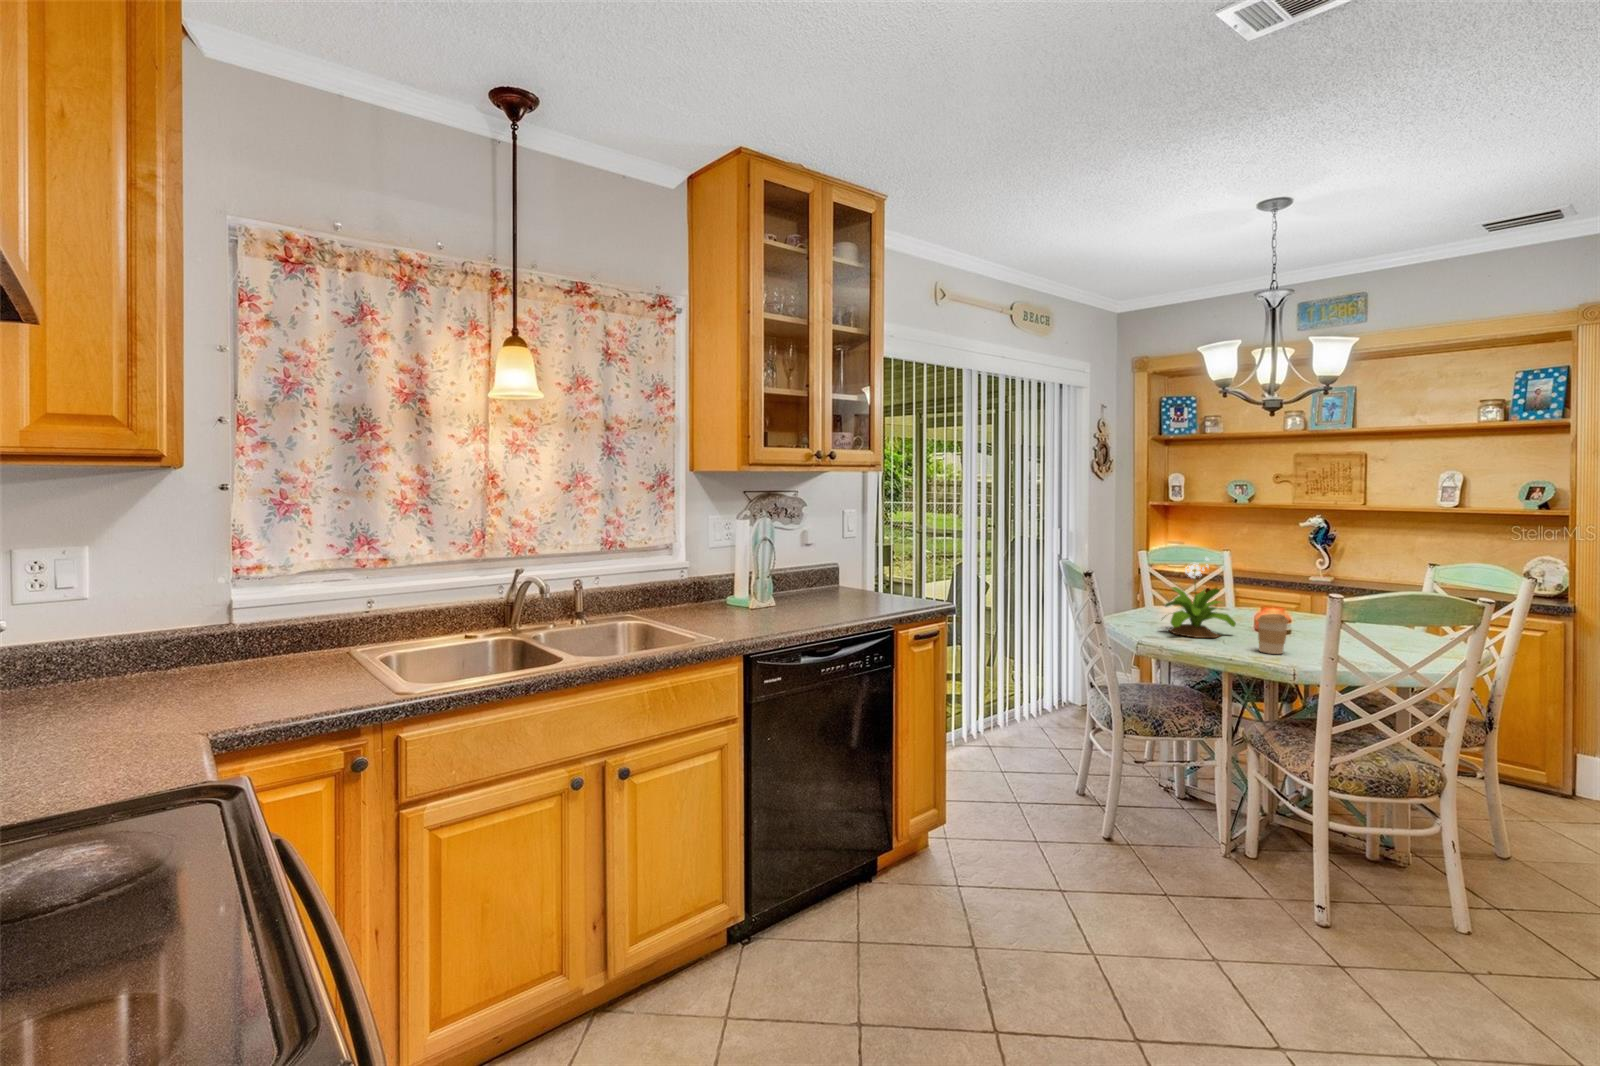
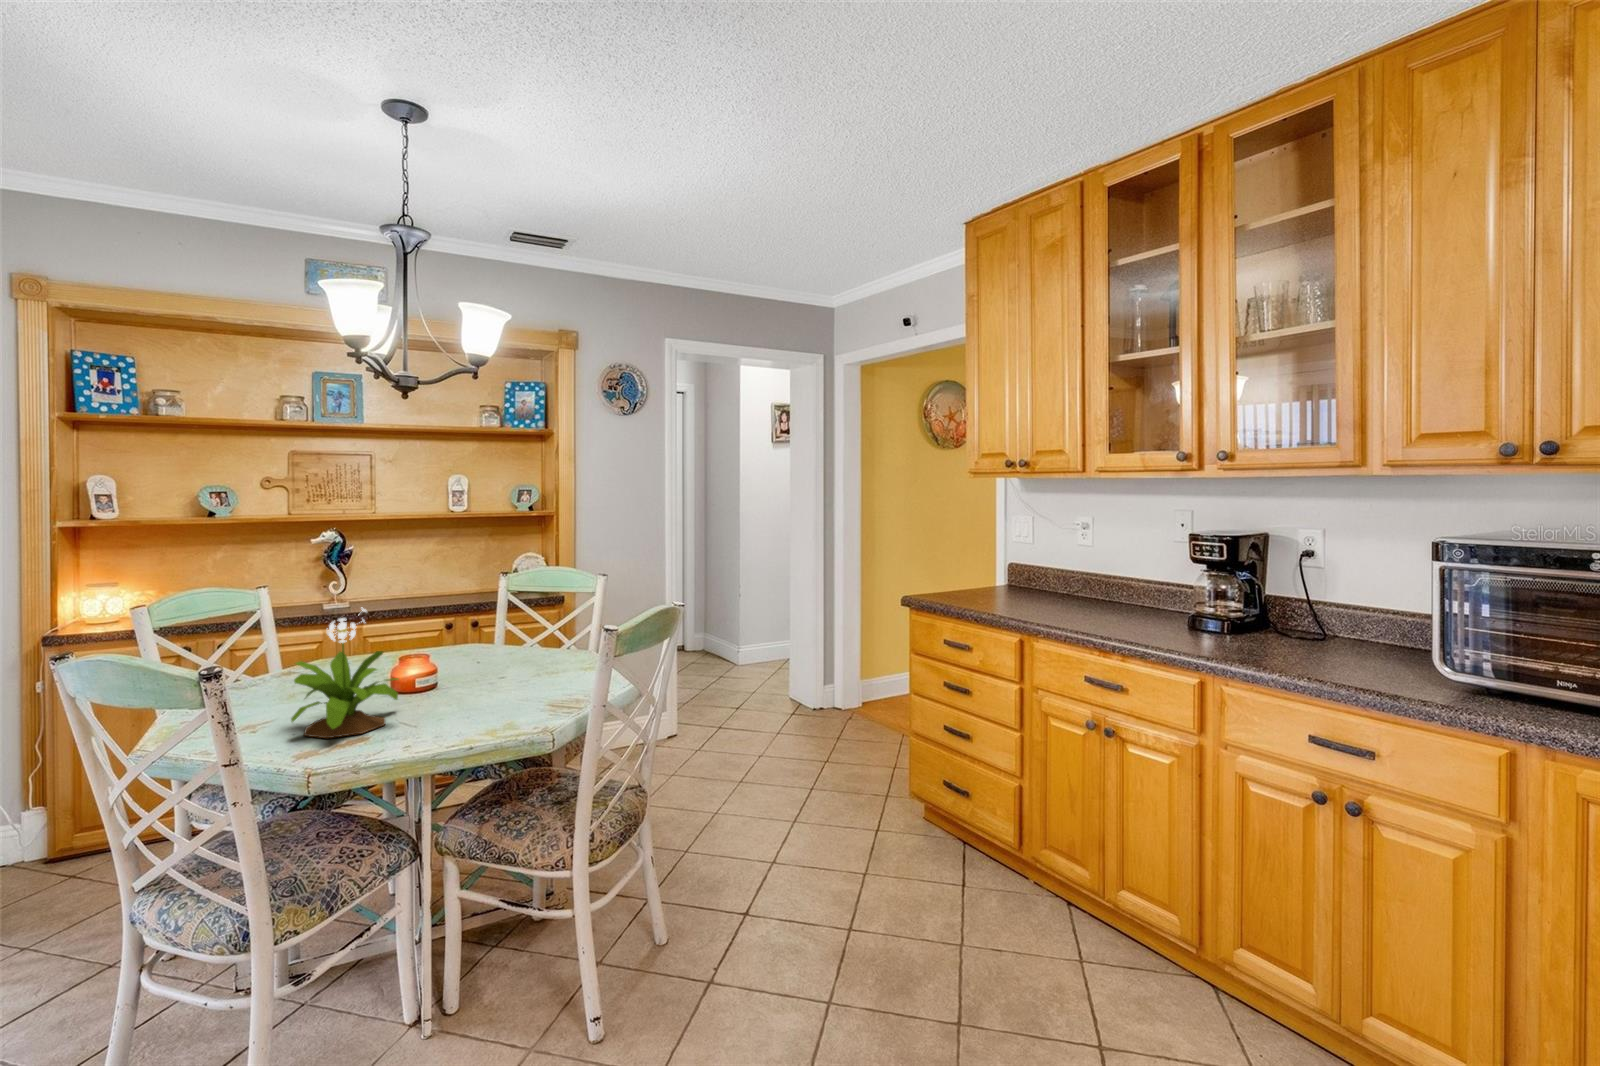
coffee cup: present [1257,614,1288,654] -> none [463,669,503,726]

